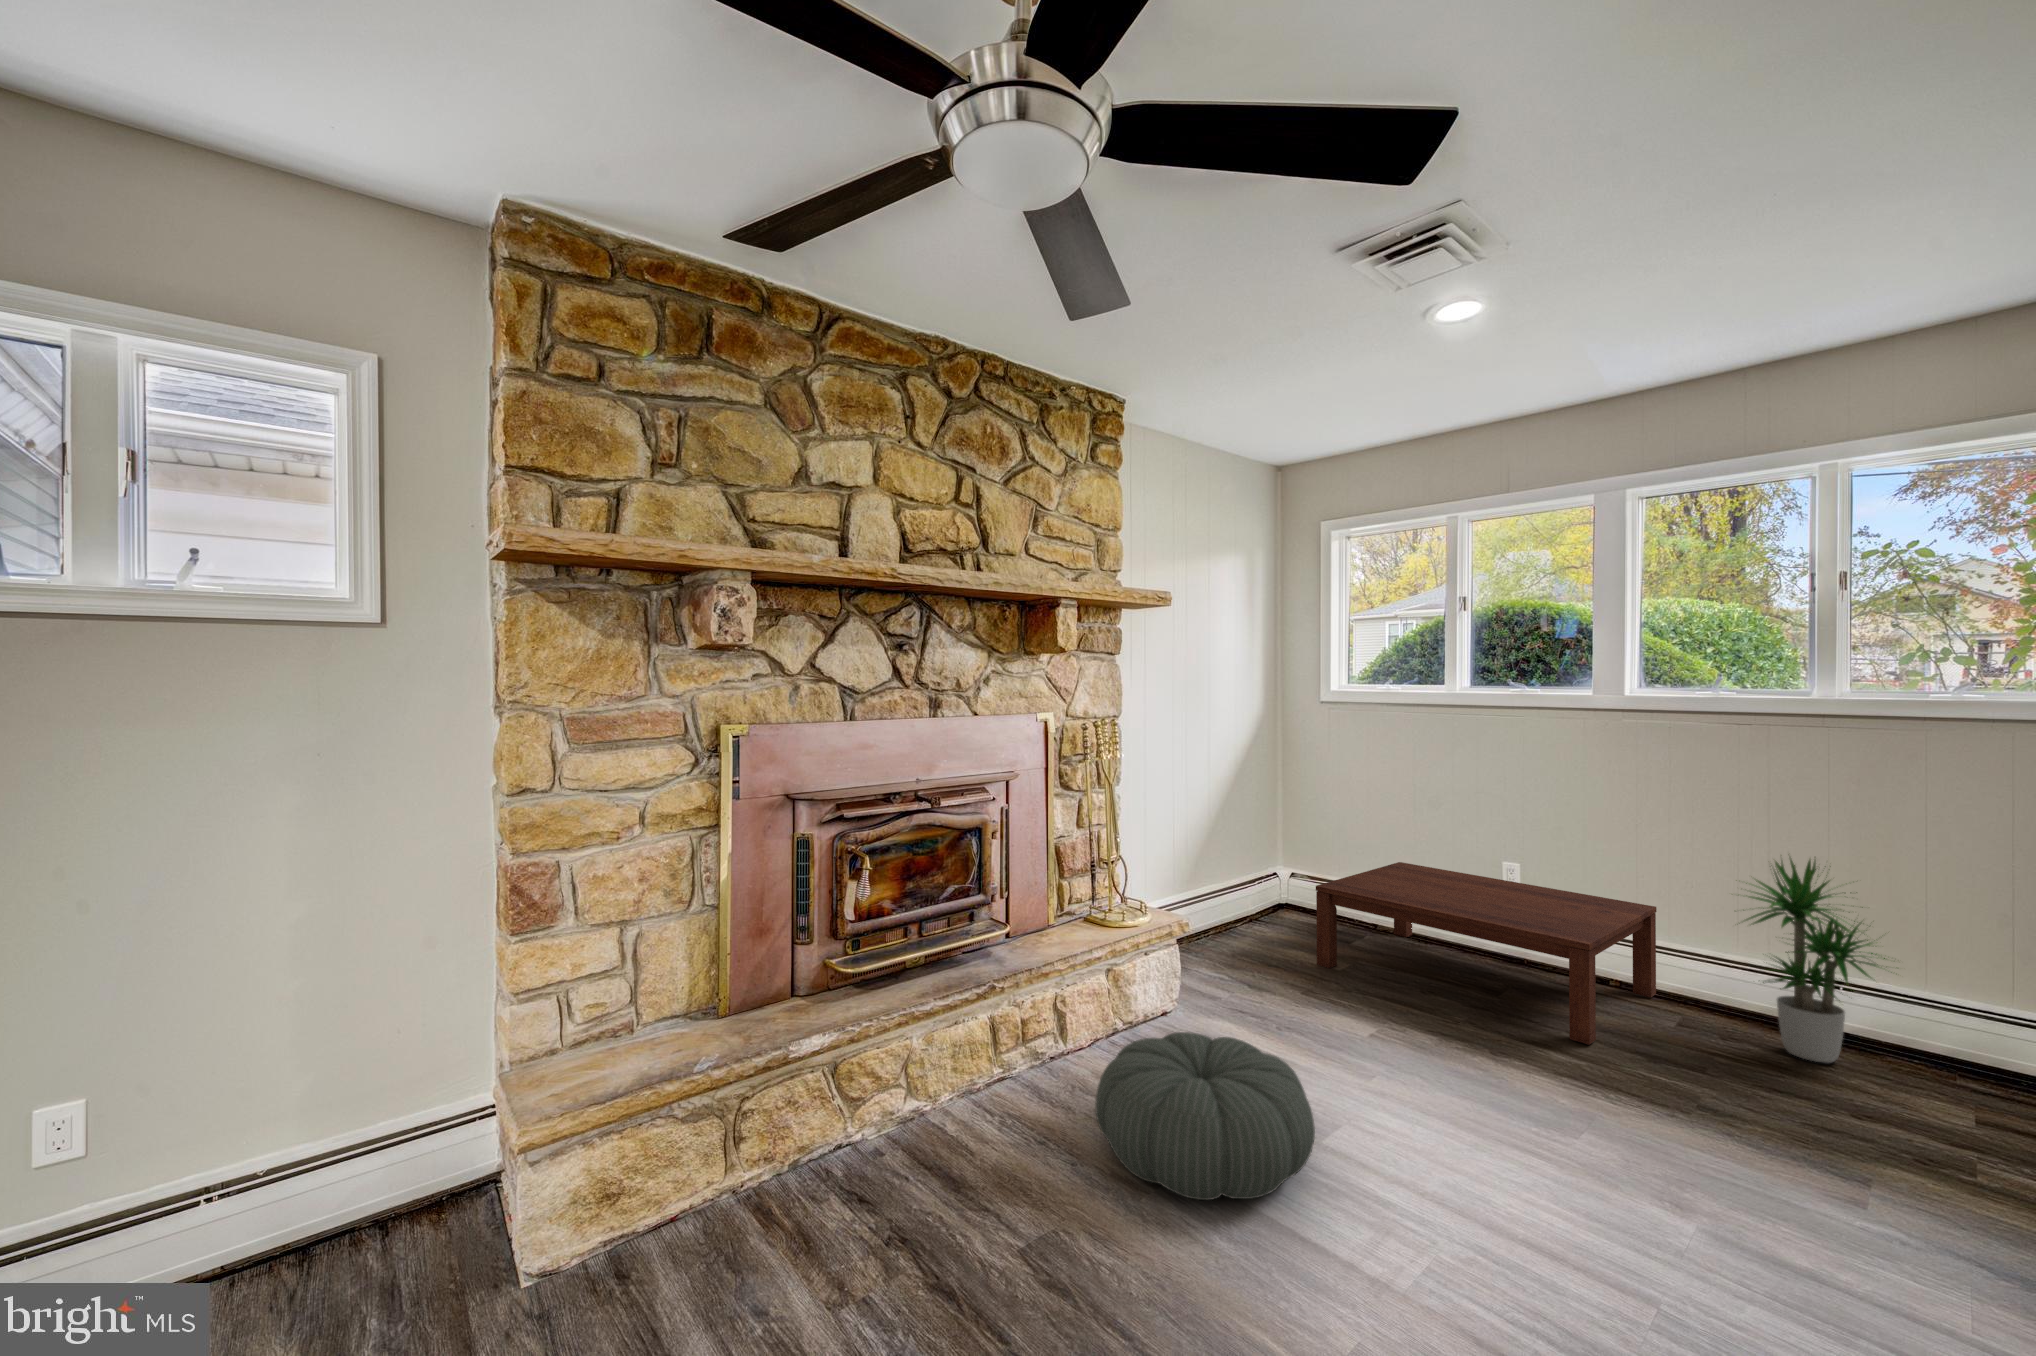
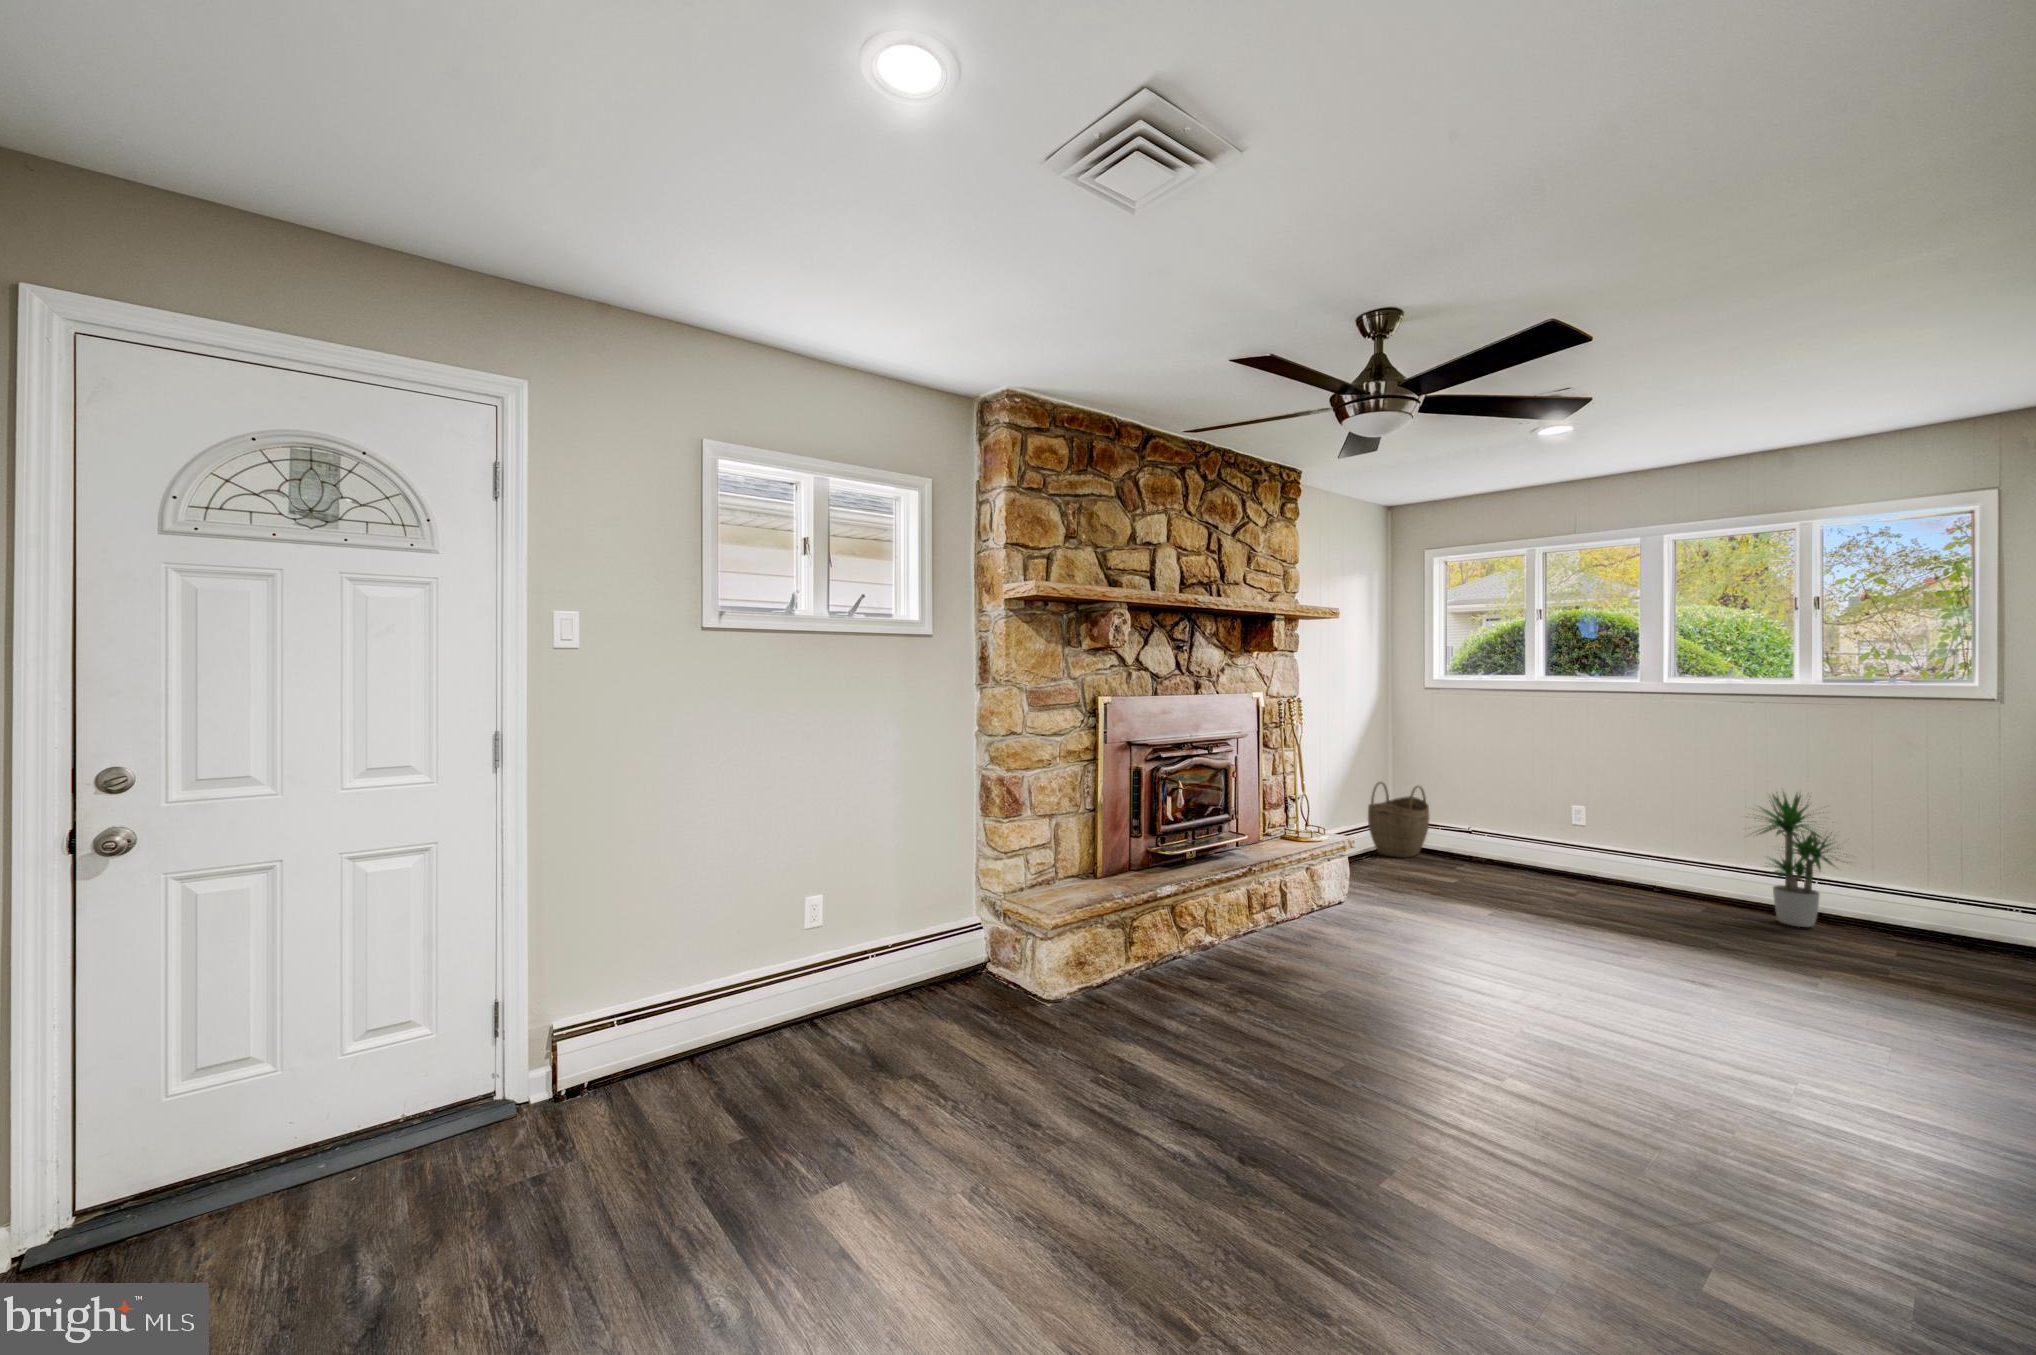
woven basket: none [1243,827,1324,932] -> present [1368,782,1429,858]
coffee table: present [1316,862,1657,1045] -> none [1433,807,1687,918]
pouf: present [1095,1032,1315,1200] -> none [1333,895,1479,979]

